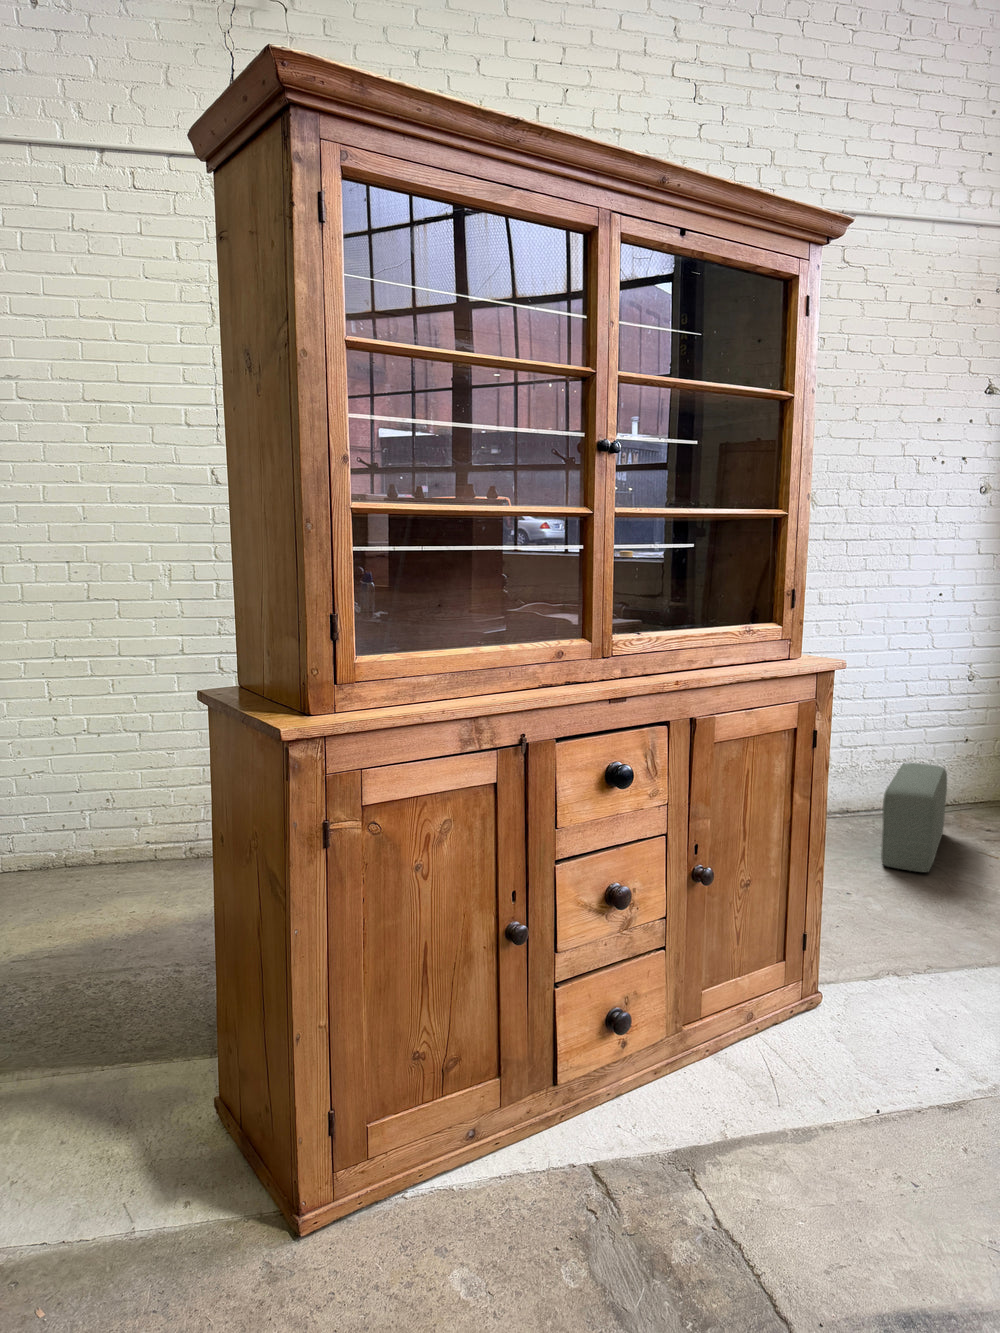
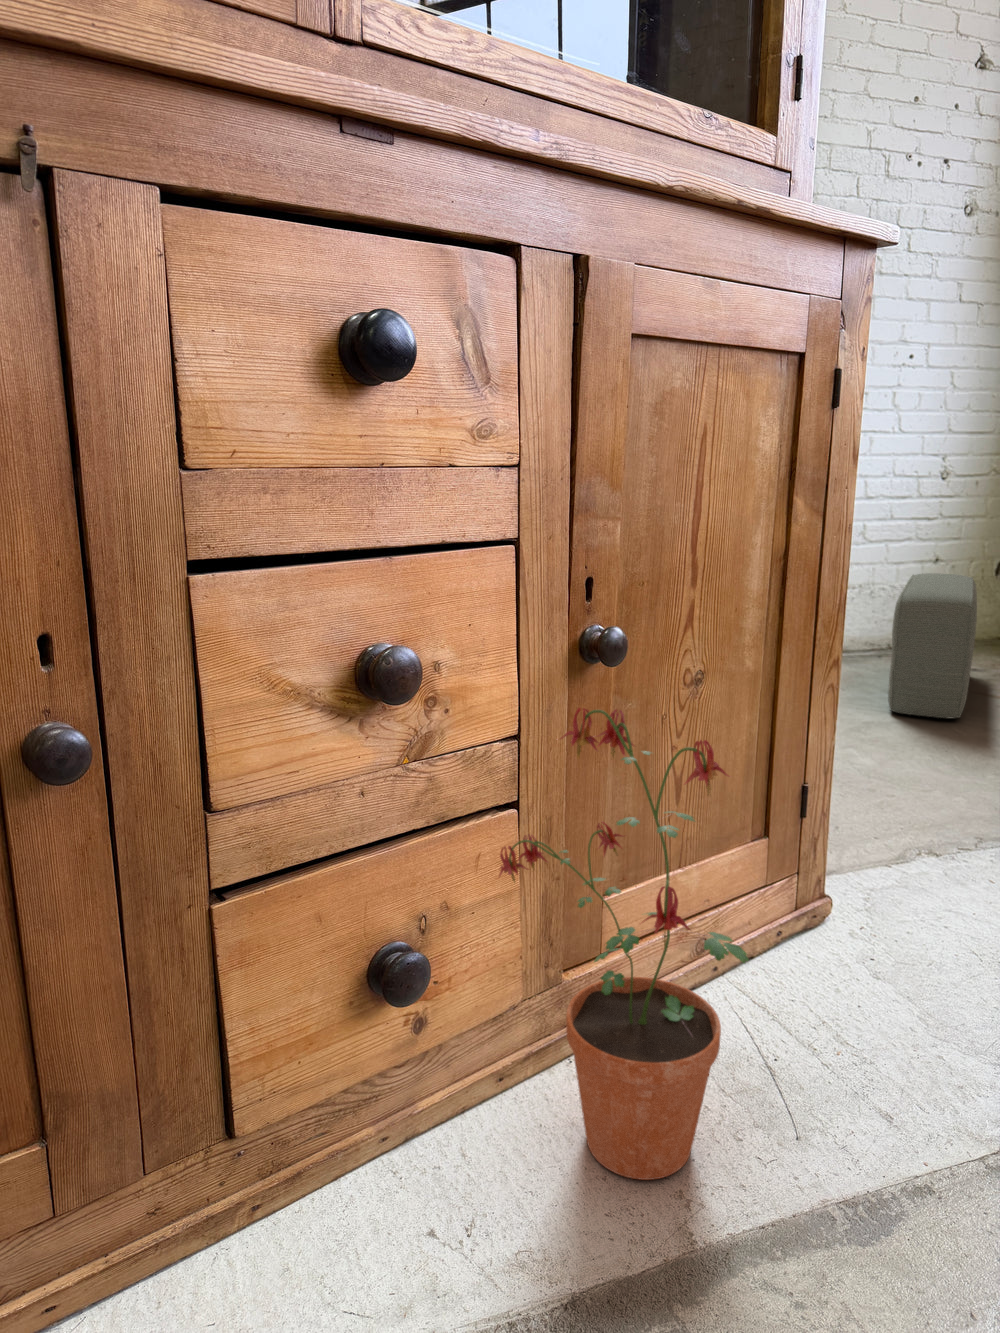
potted plant: none [660,908,769,1118] -> present [499,708,749,1180]

